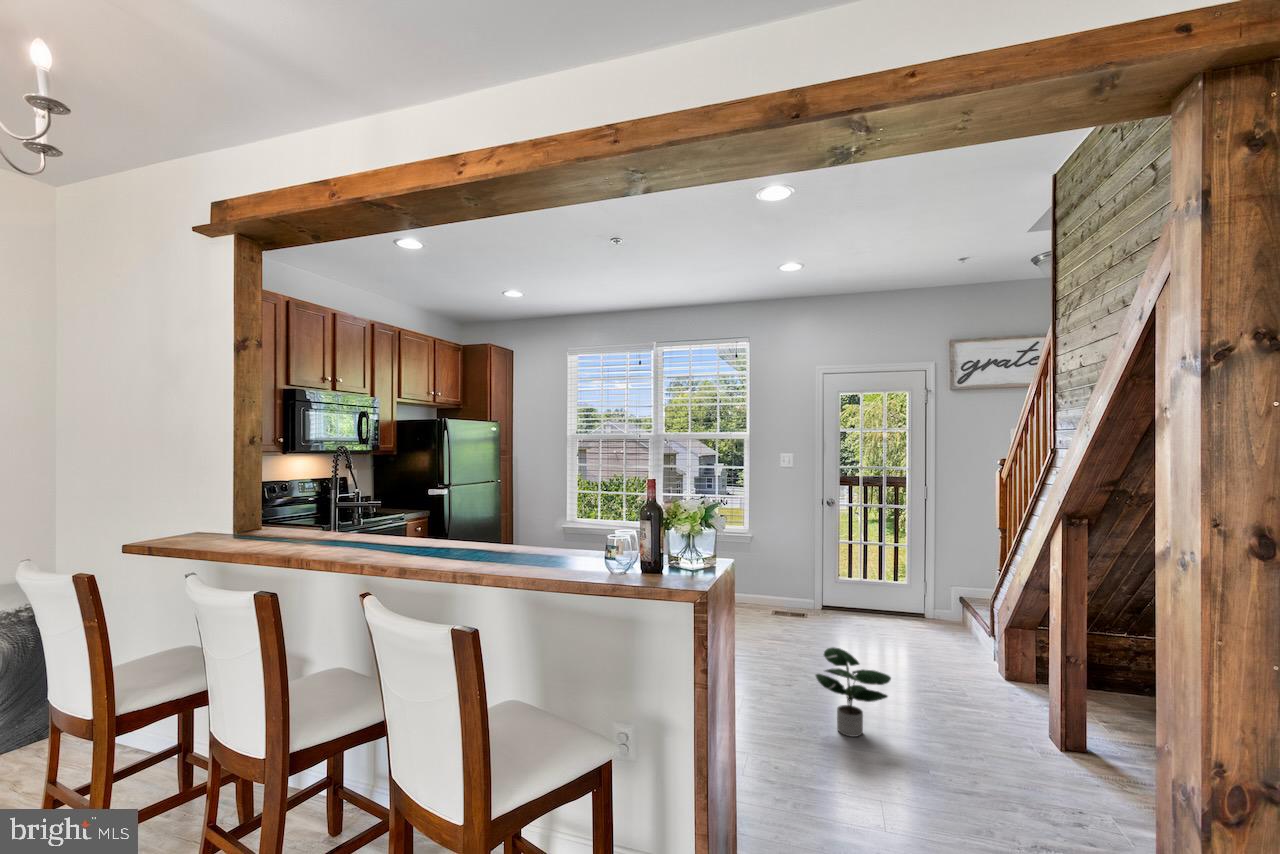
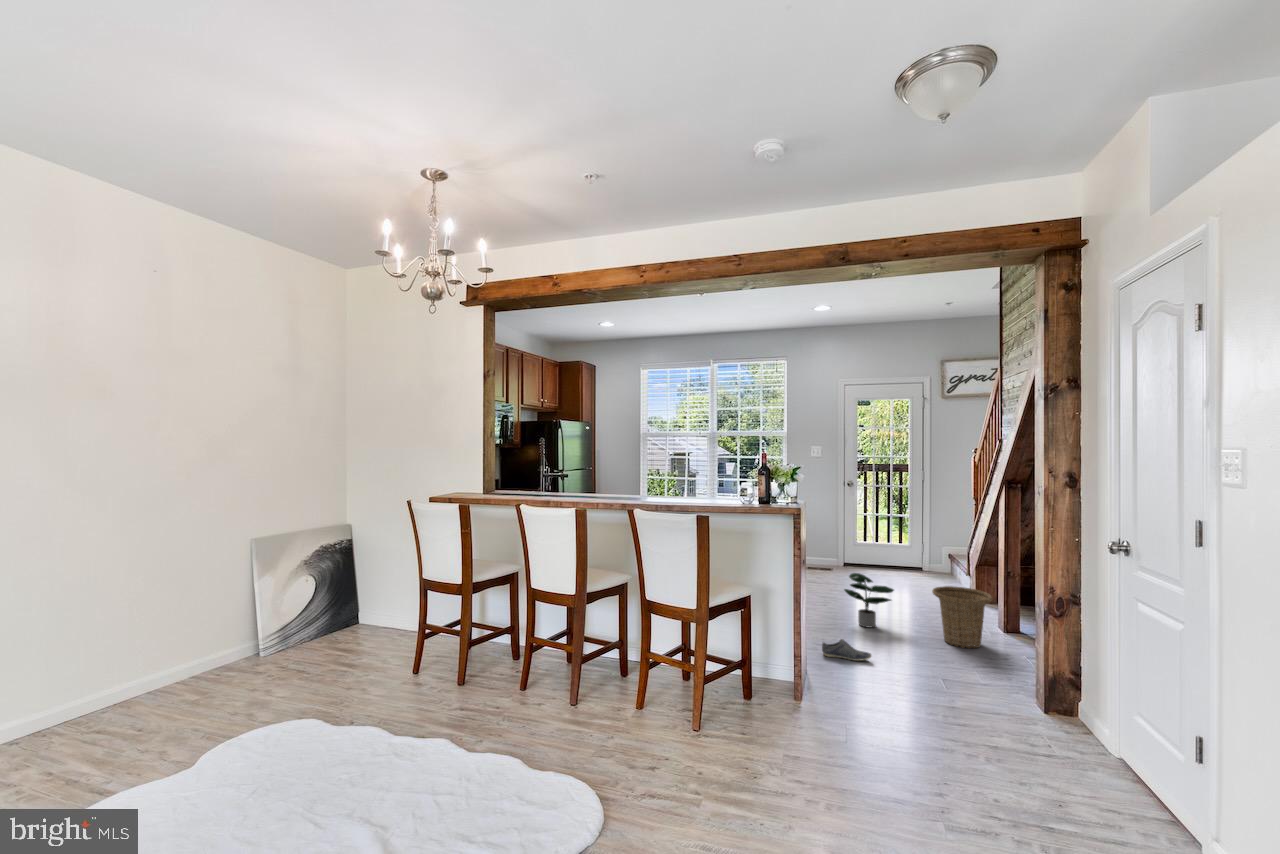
basket: none [950,676,1048,786] -> present [932,586,992,648]
shoe: none [773,783,854,825] -> present [822,639,871,661]

